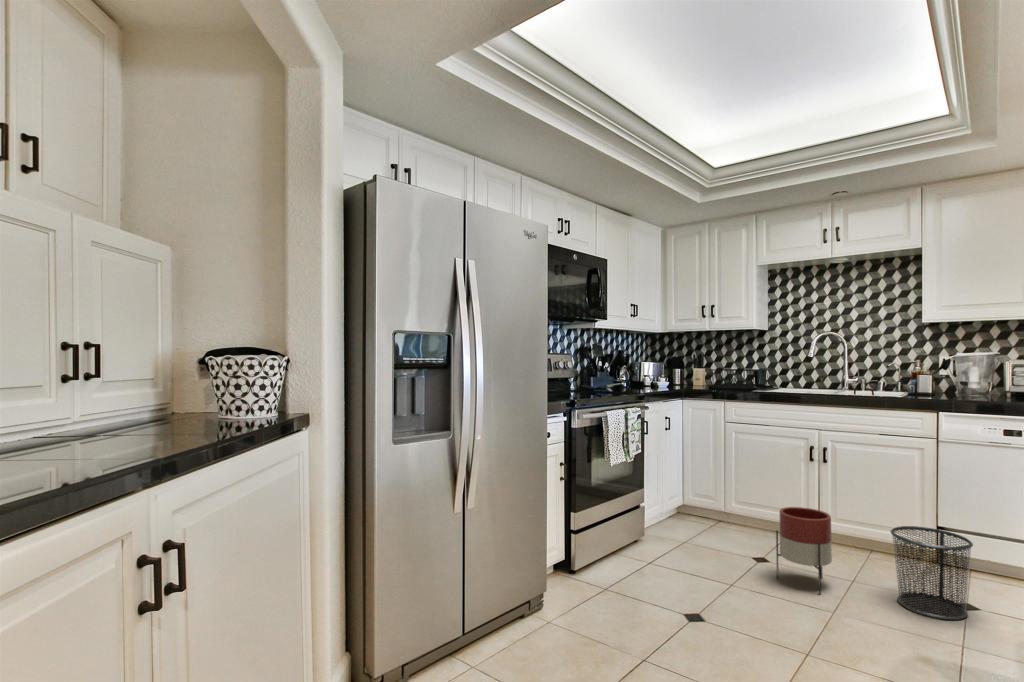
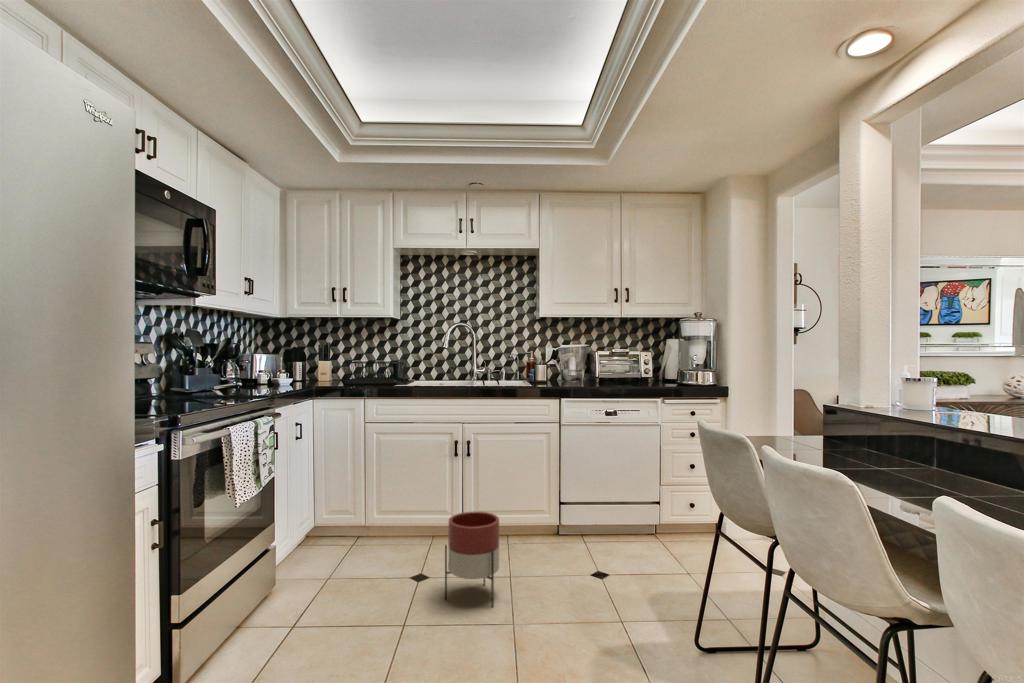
waste bin: present [891,526,973,620] -> none [548,509,612,598]

